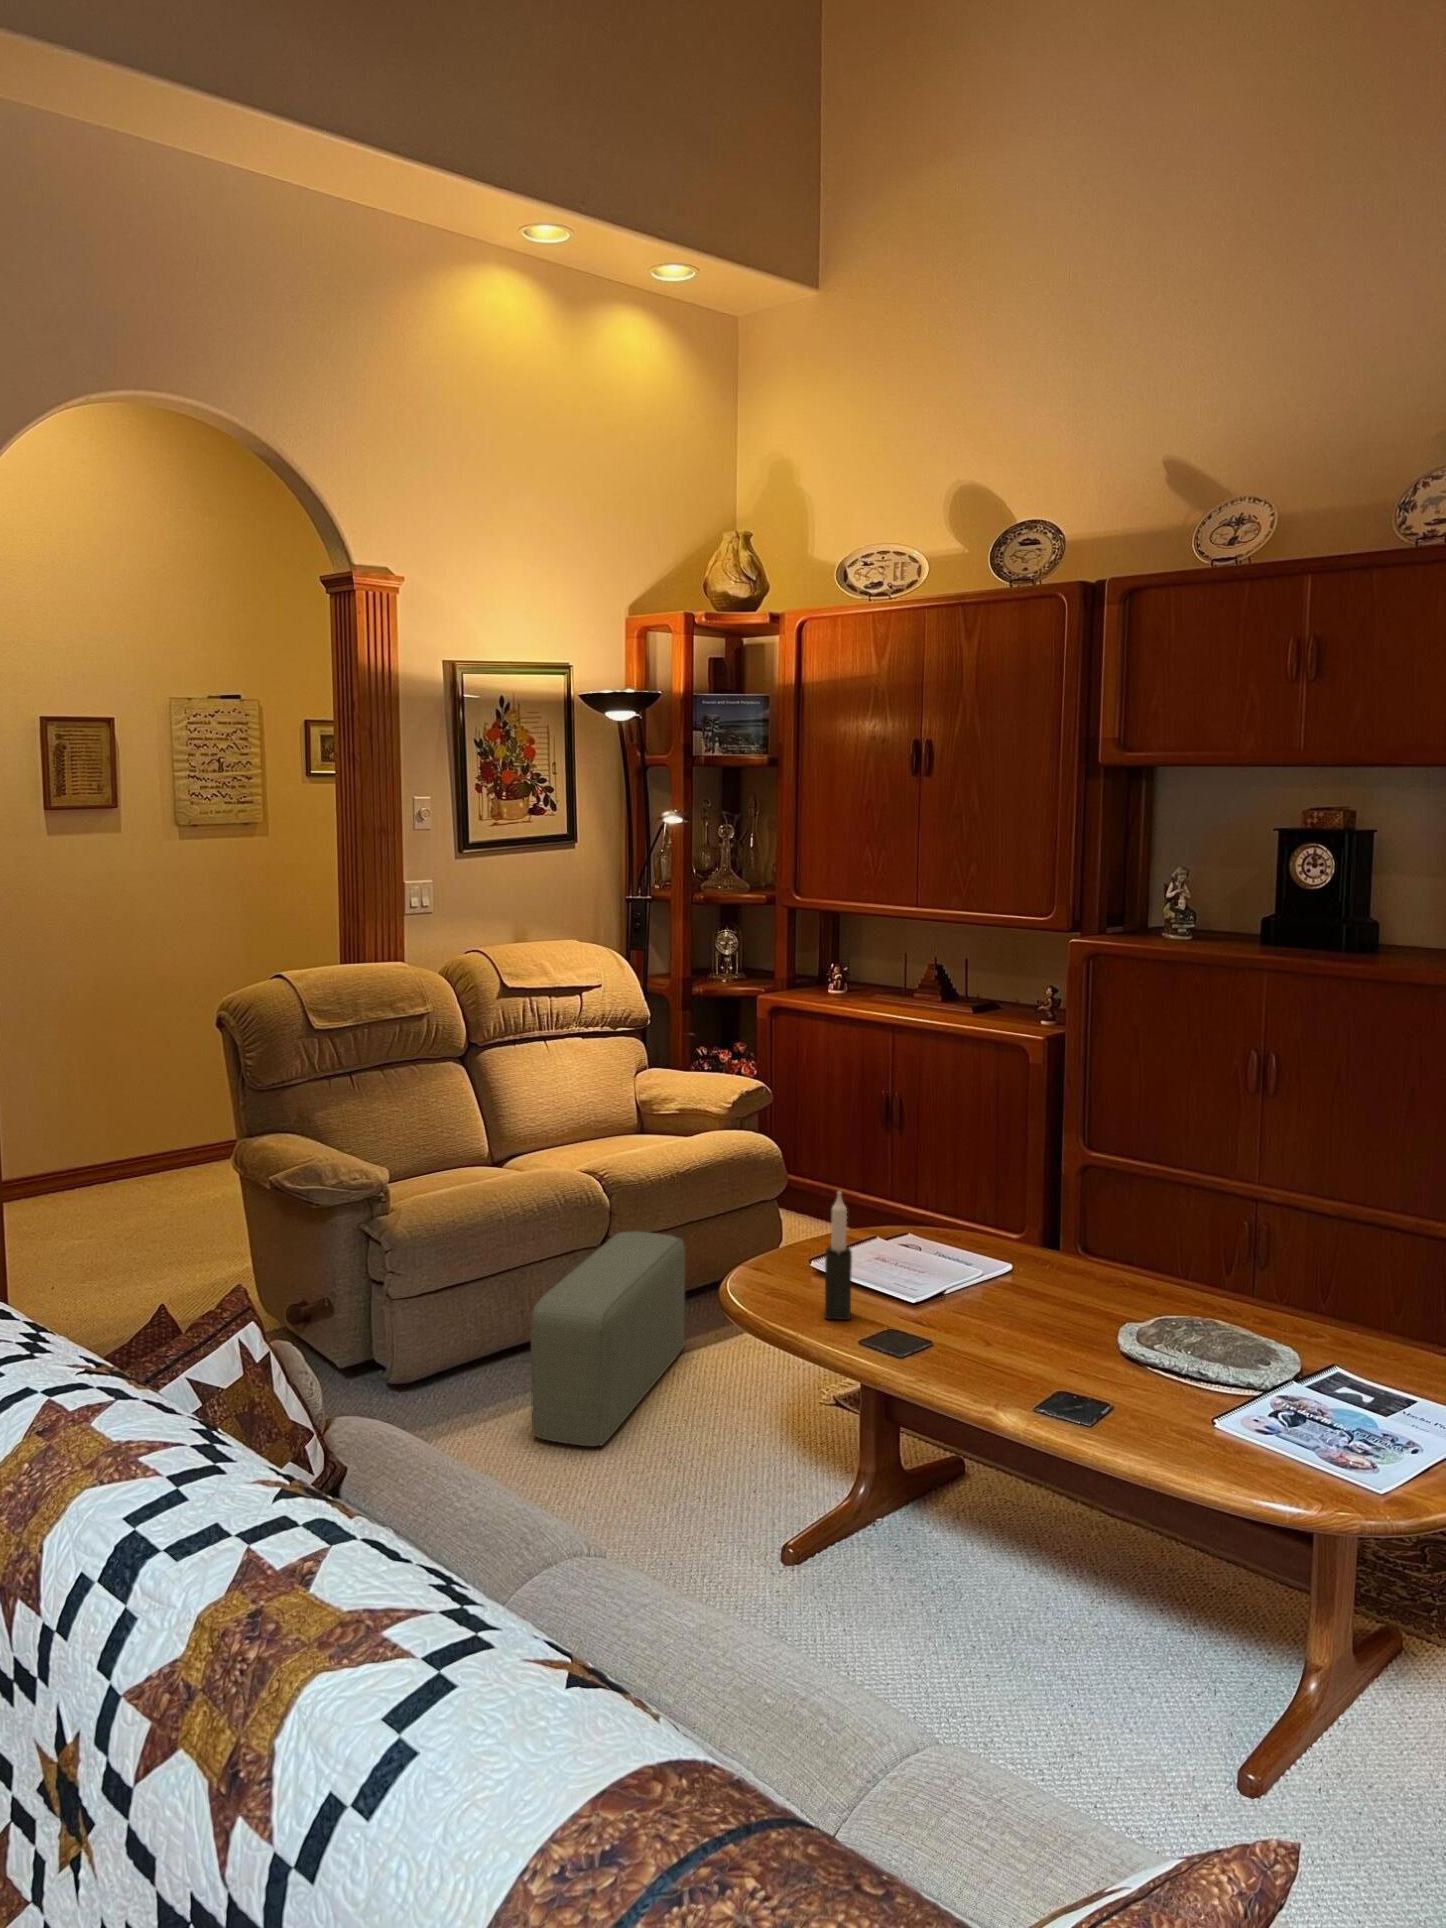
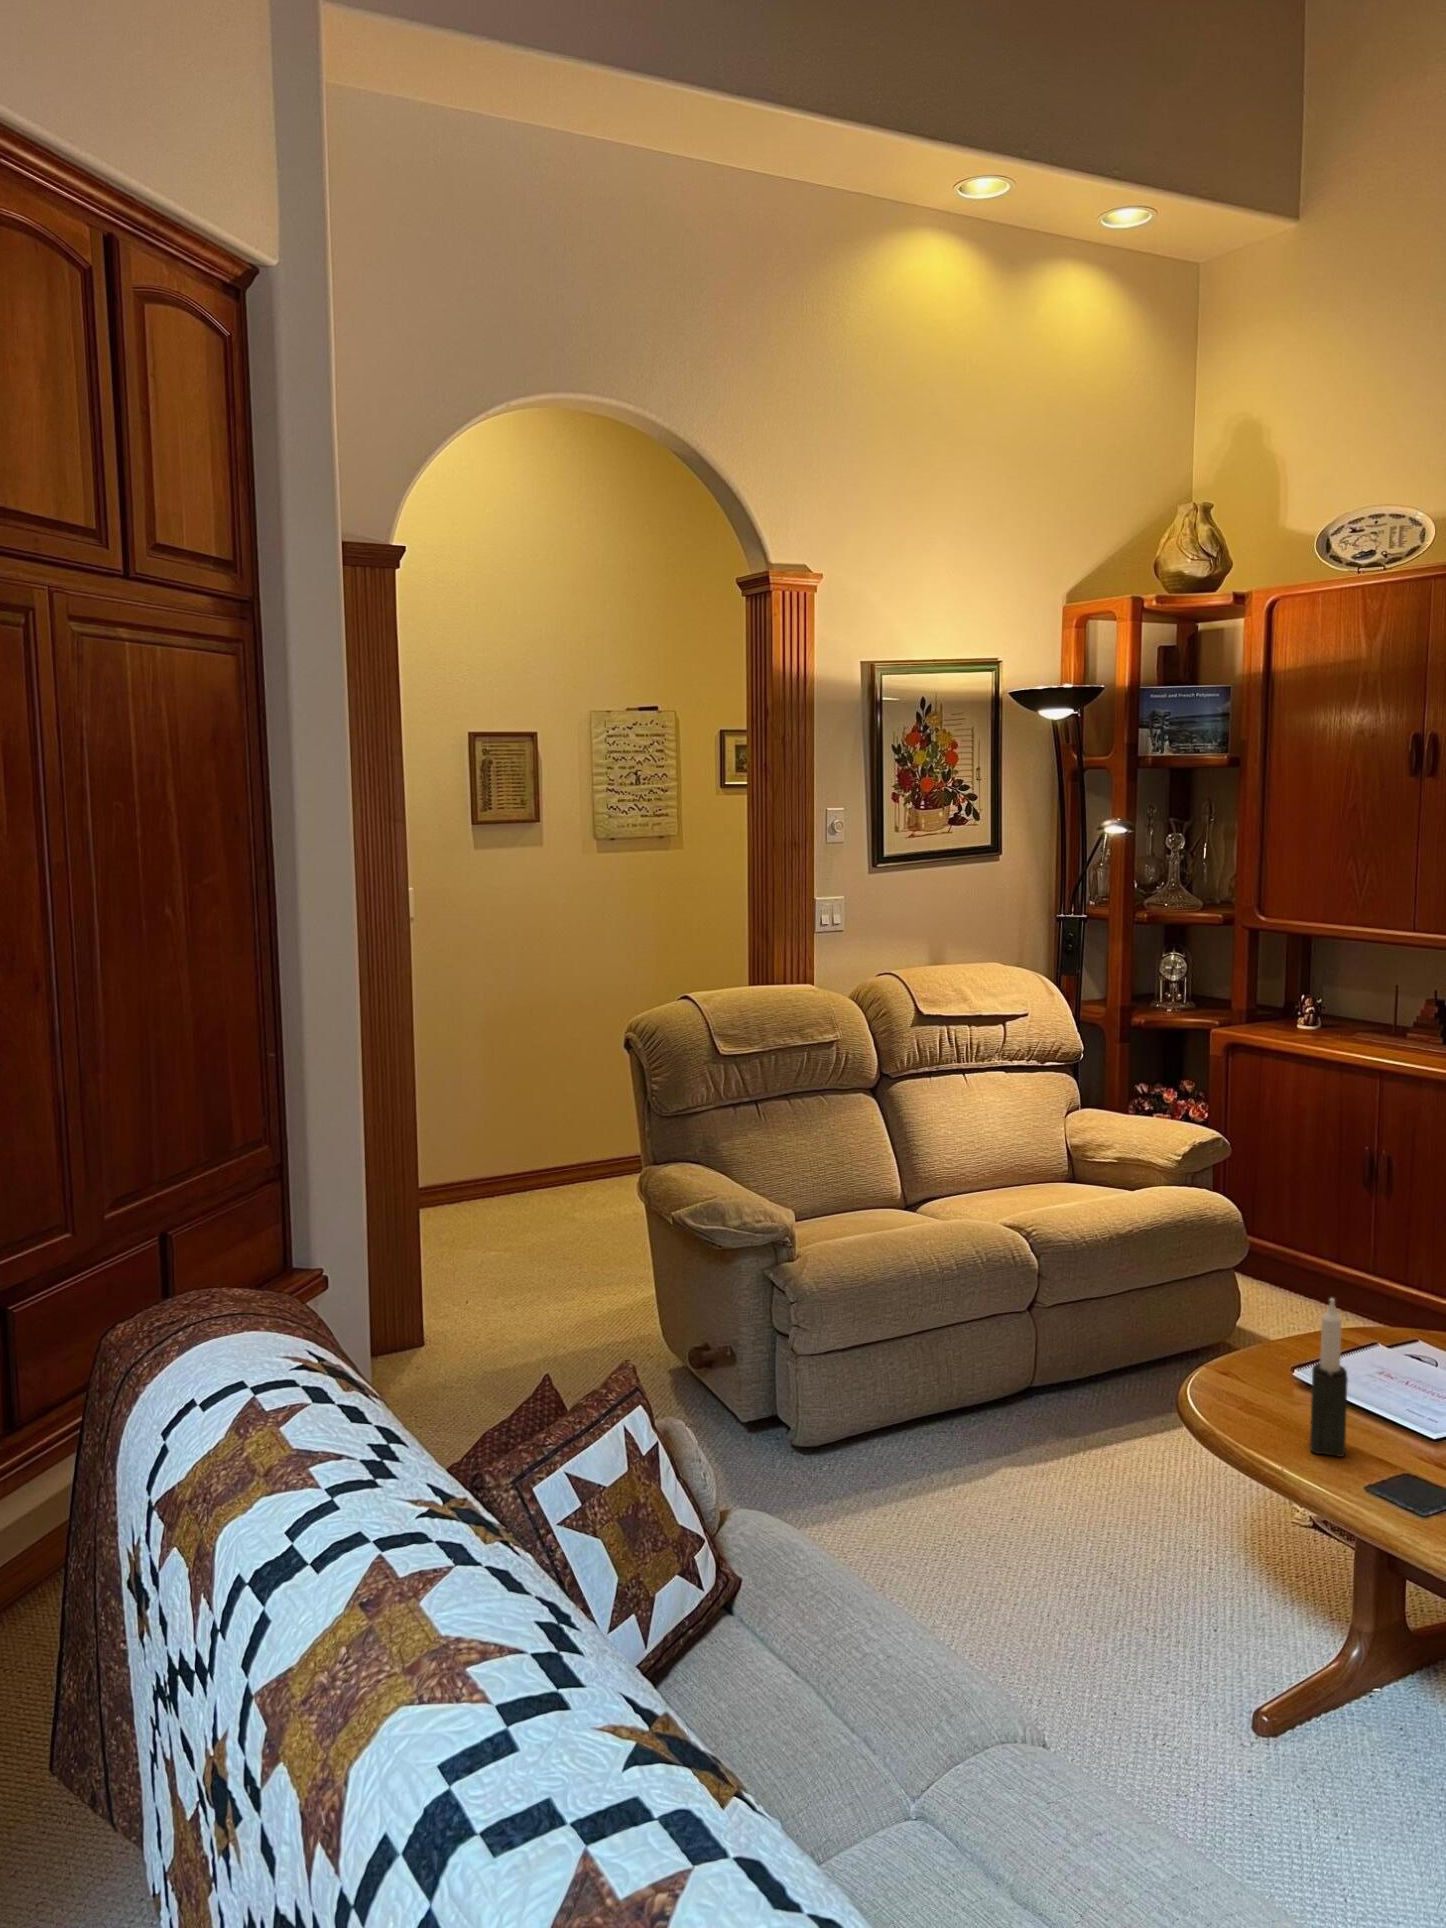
pouf: present [531,1232,685,1446] -> none [948,1299,1126,1552]

